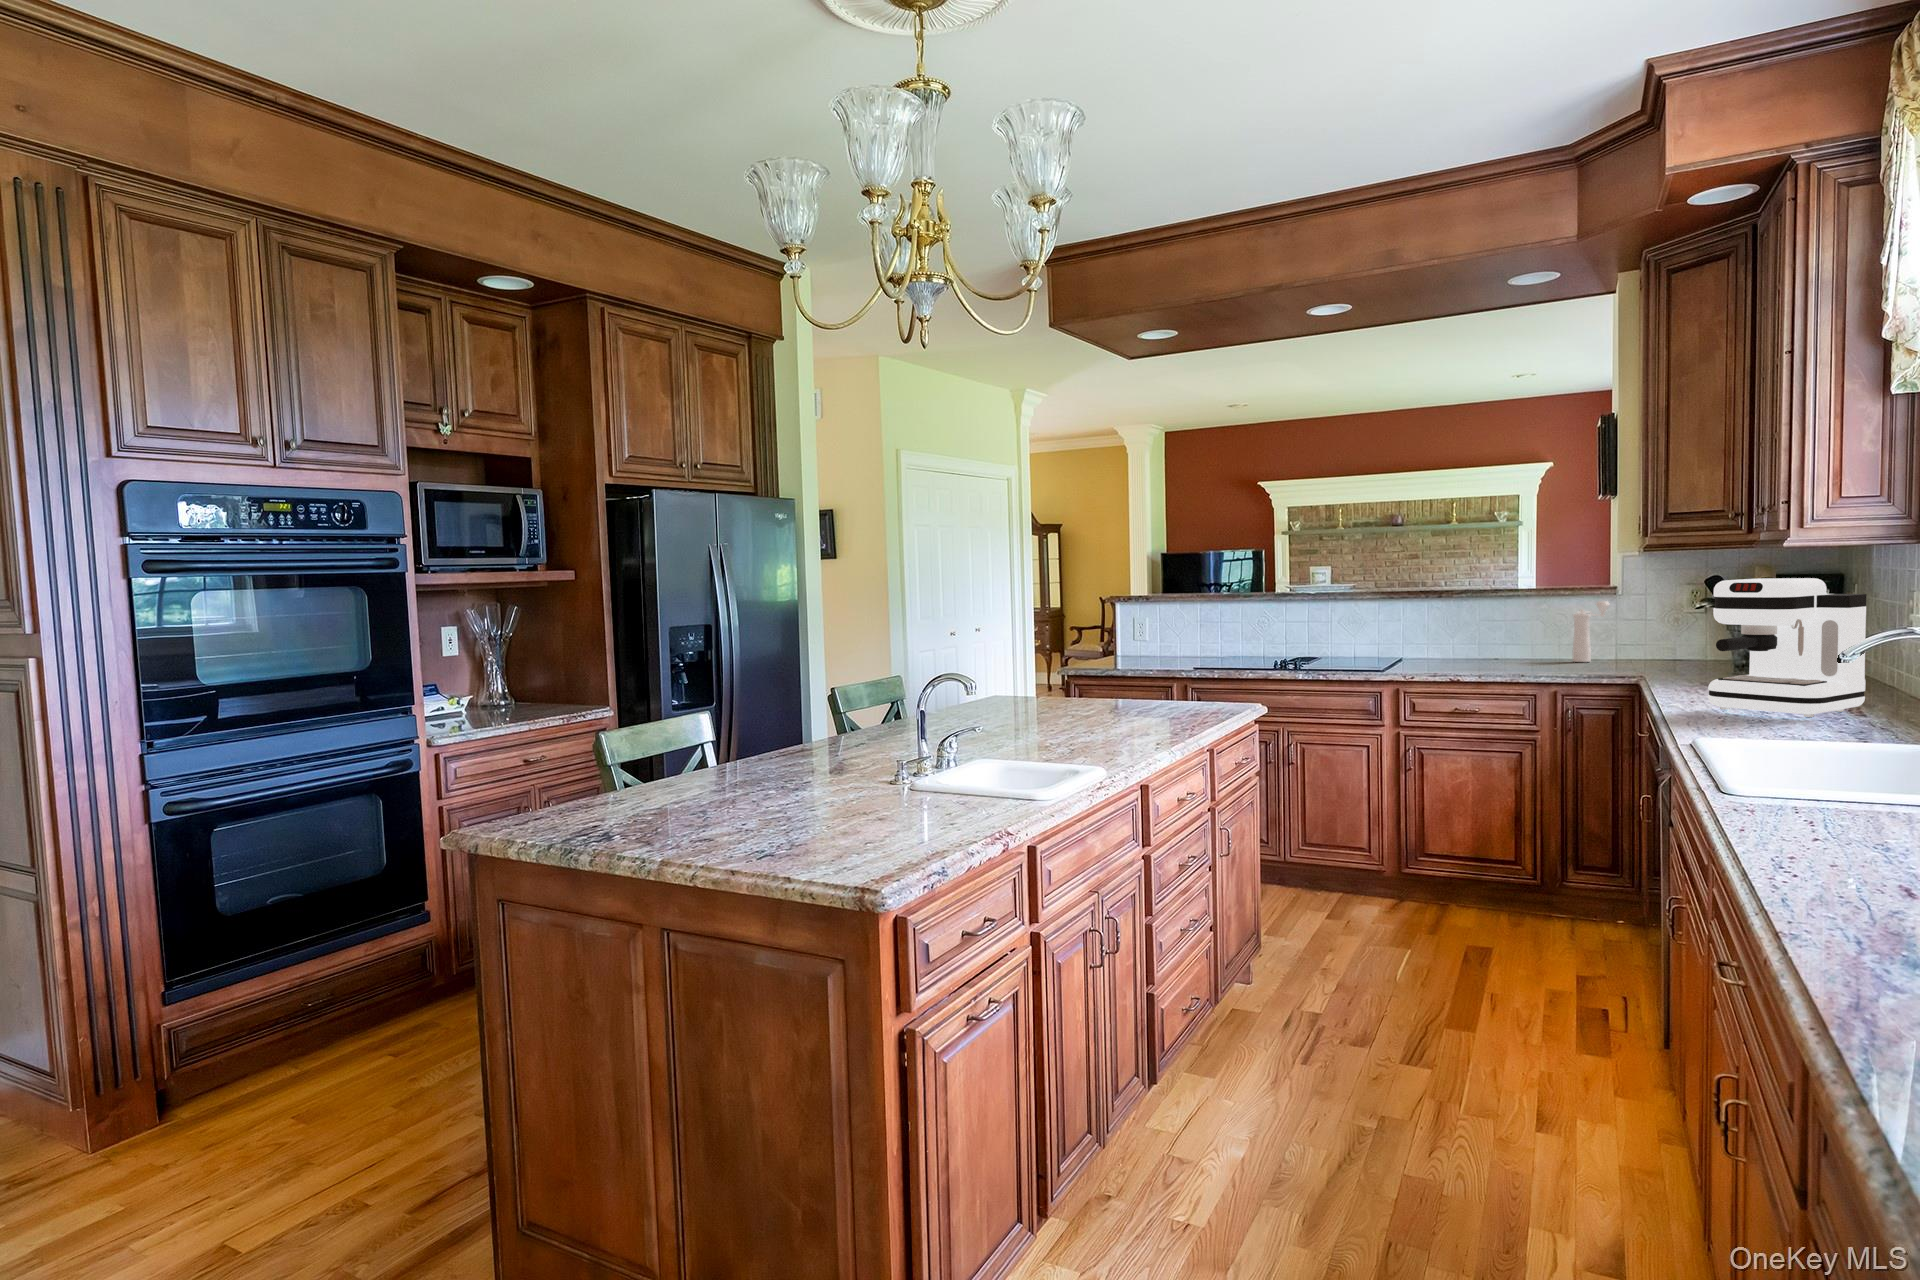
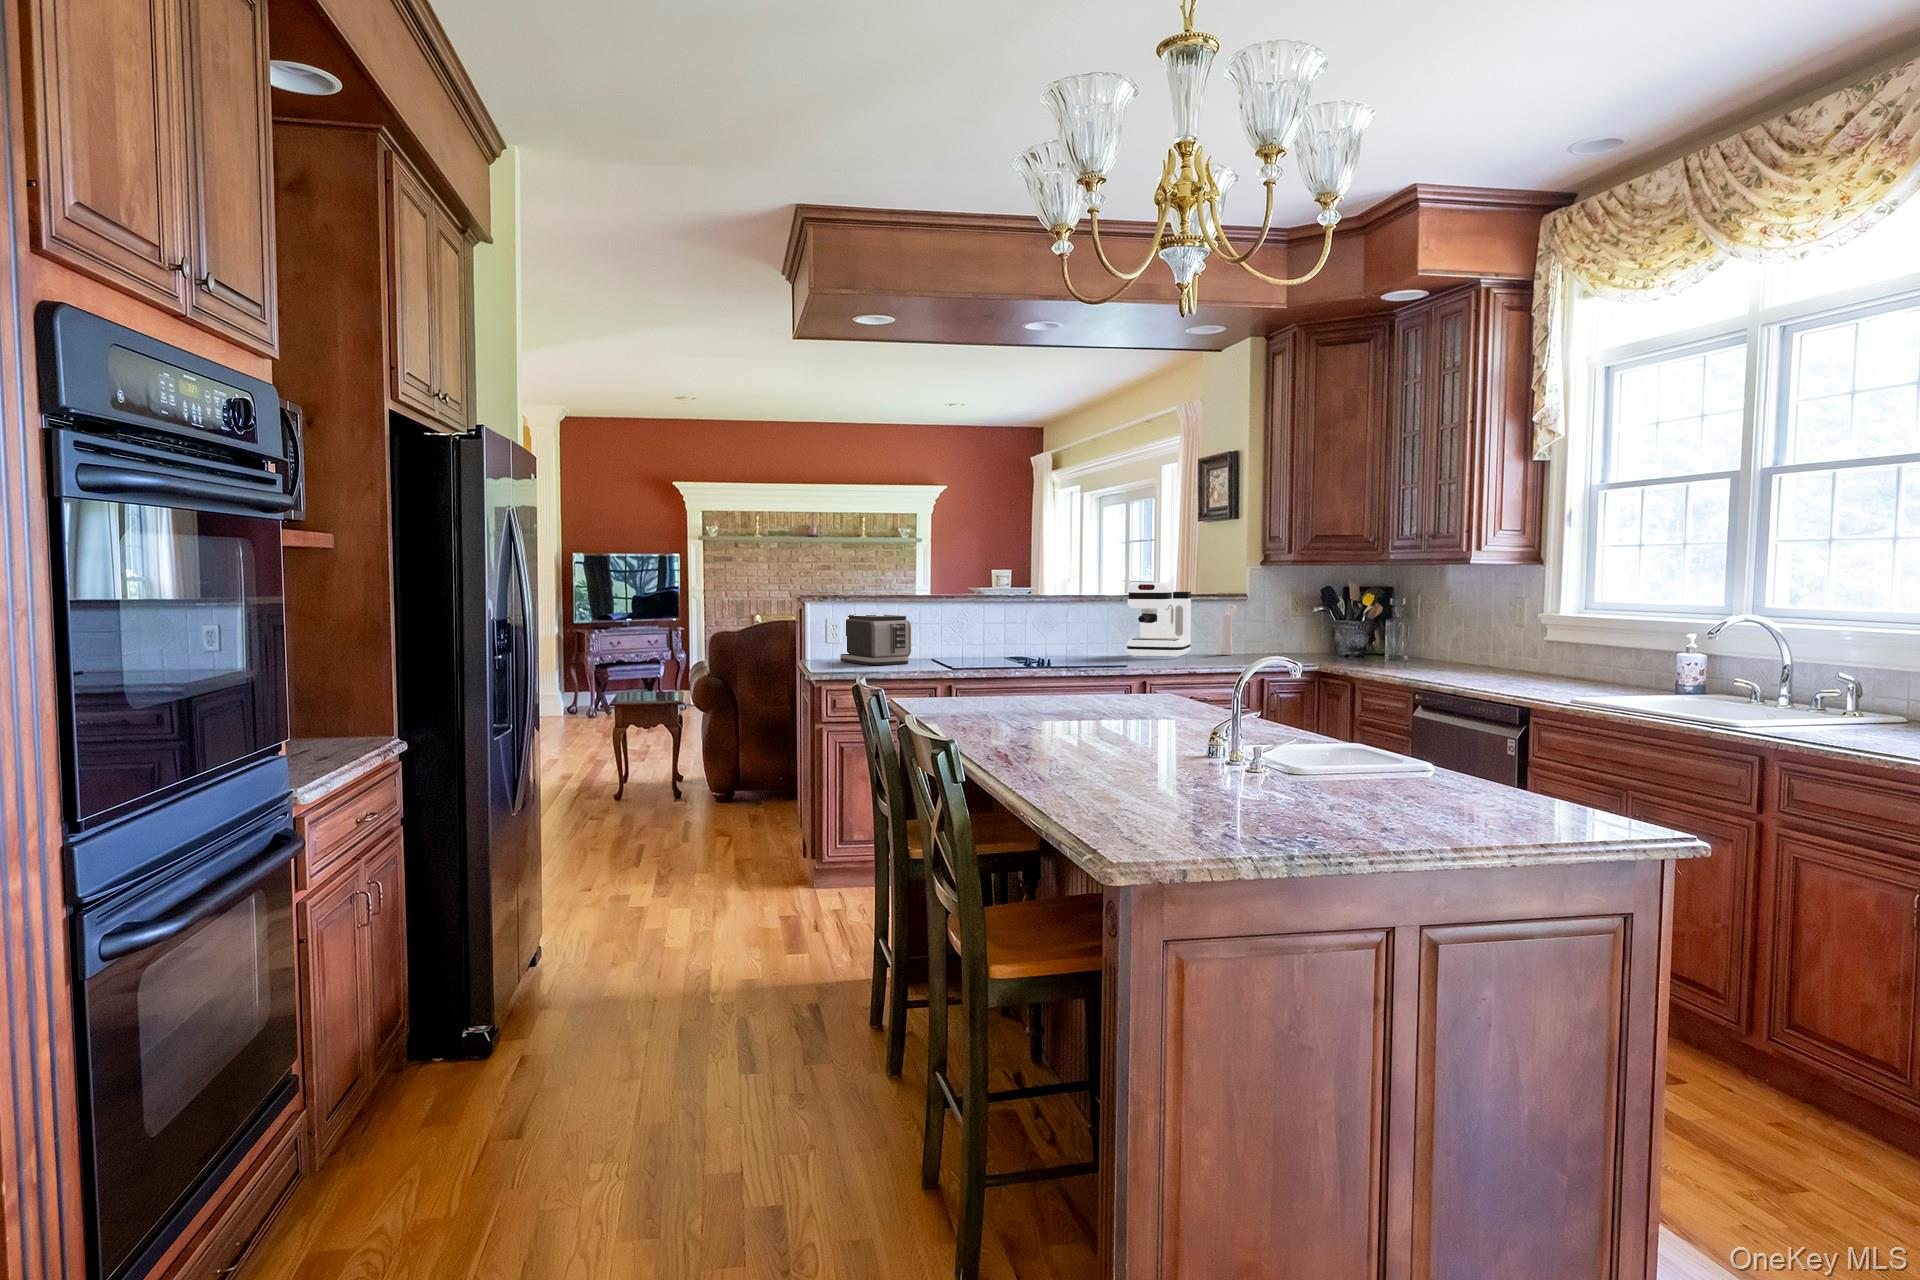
coffee maker: present [1708,578,1867,717] -> present [1126,583,1191,658]
toaster: none [1157,611,1204,660] -> present [840,614,911,665]

